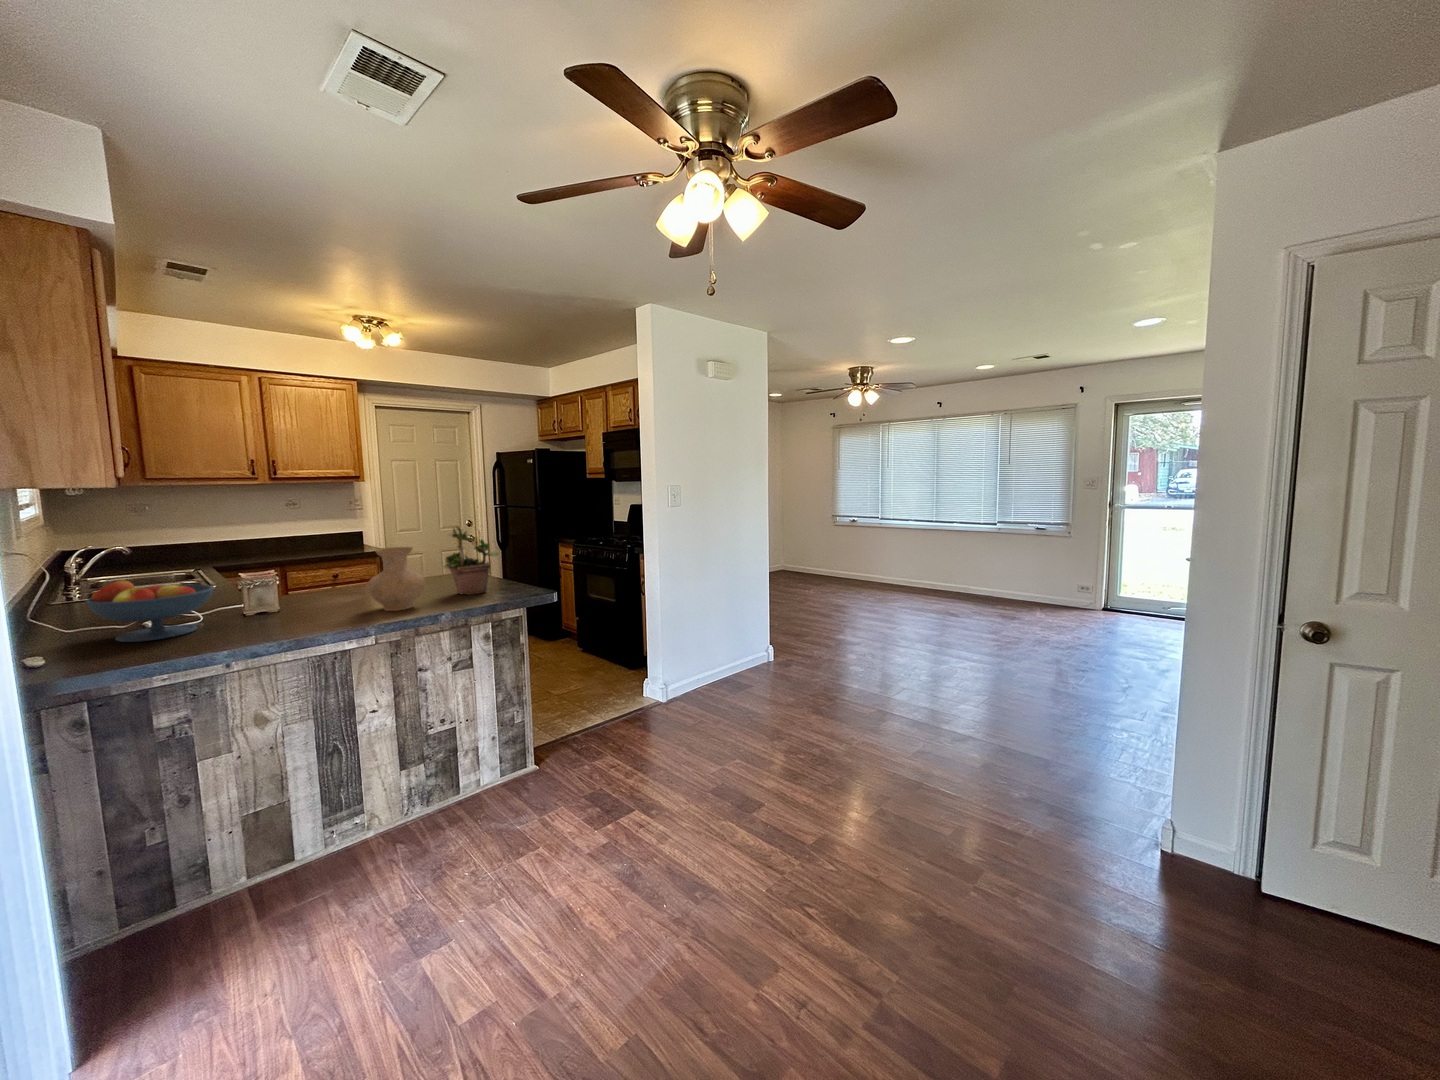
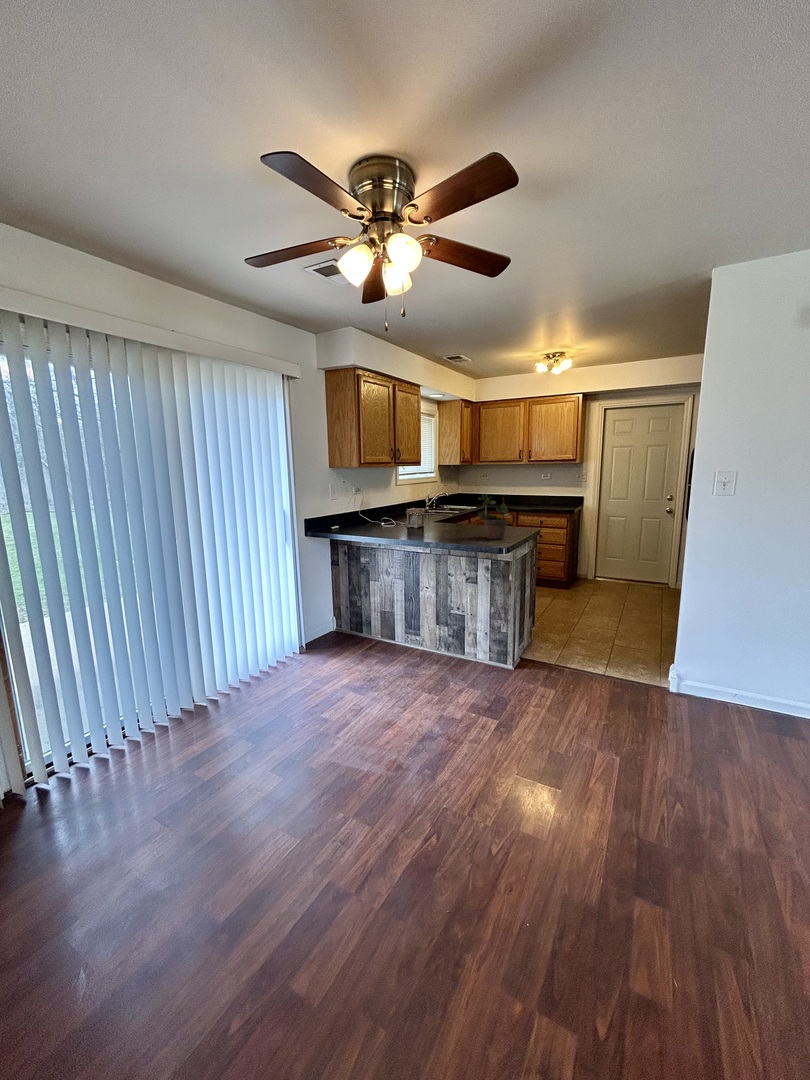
vase: present [367,547,426,611] -> none [429,502,458,538]
fruit bowl: present [85,581,214,642] -> none [357,503,395,529]

